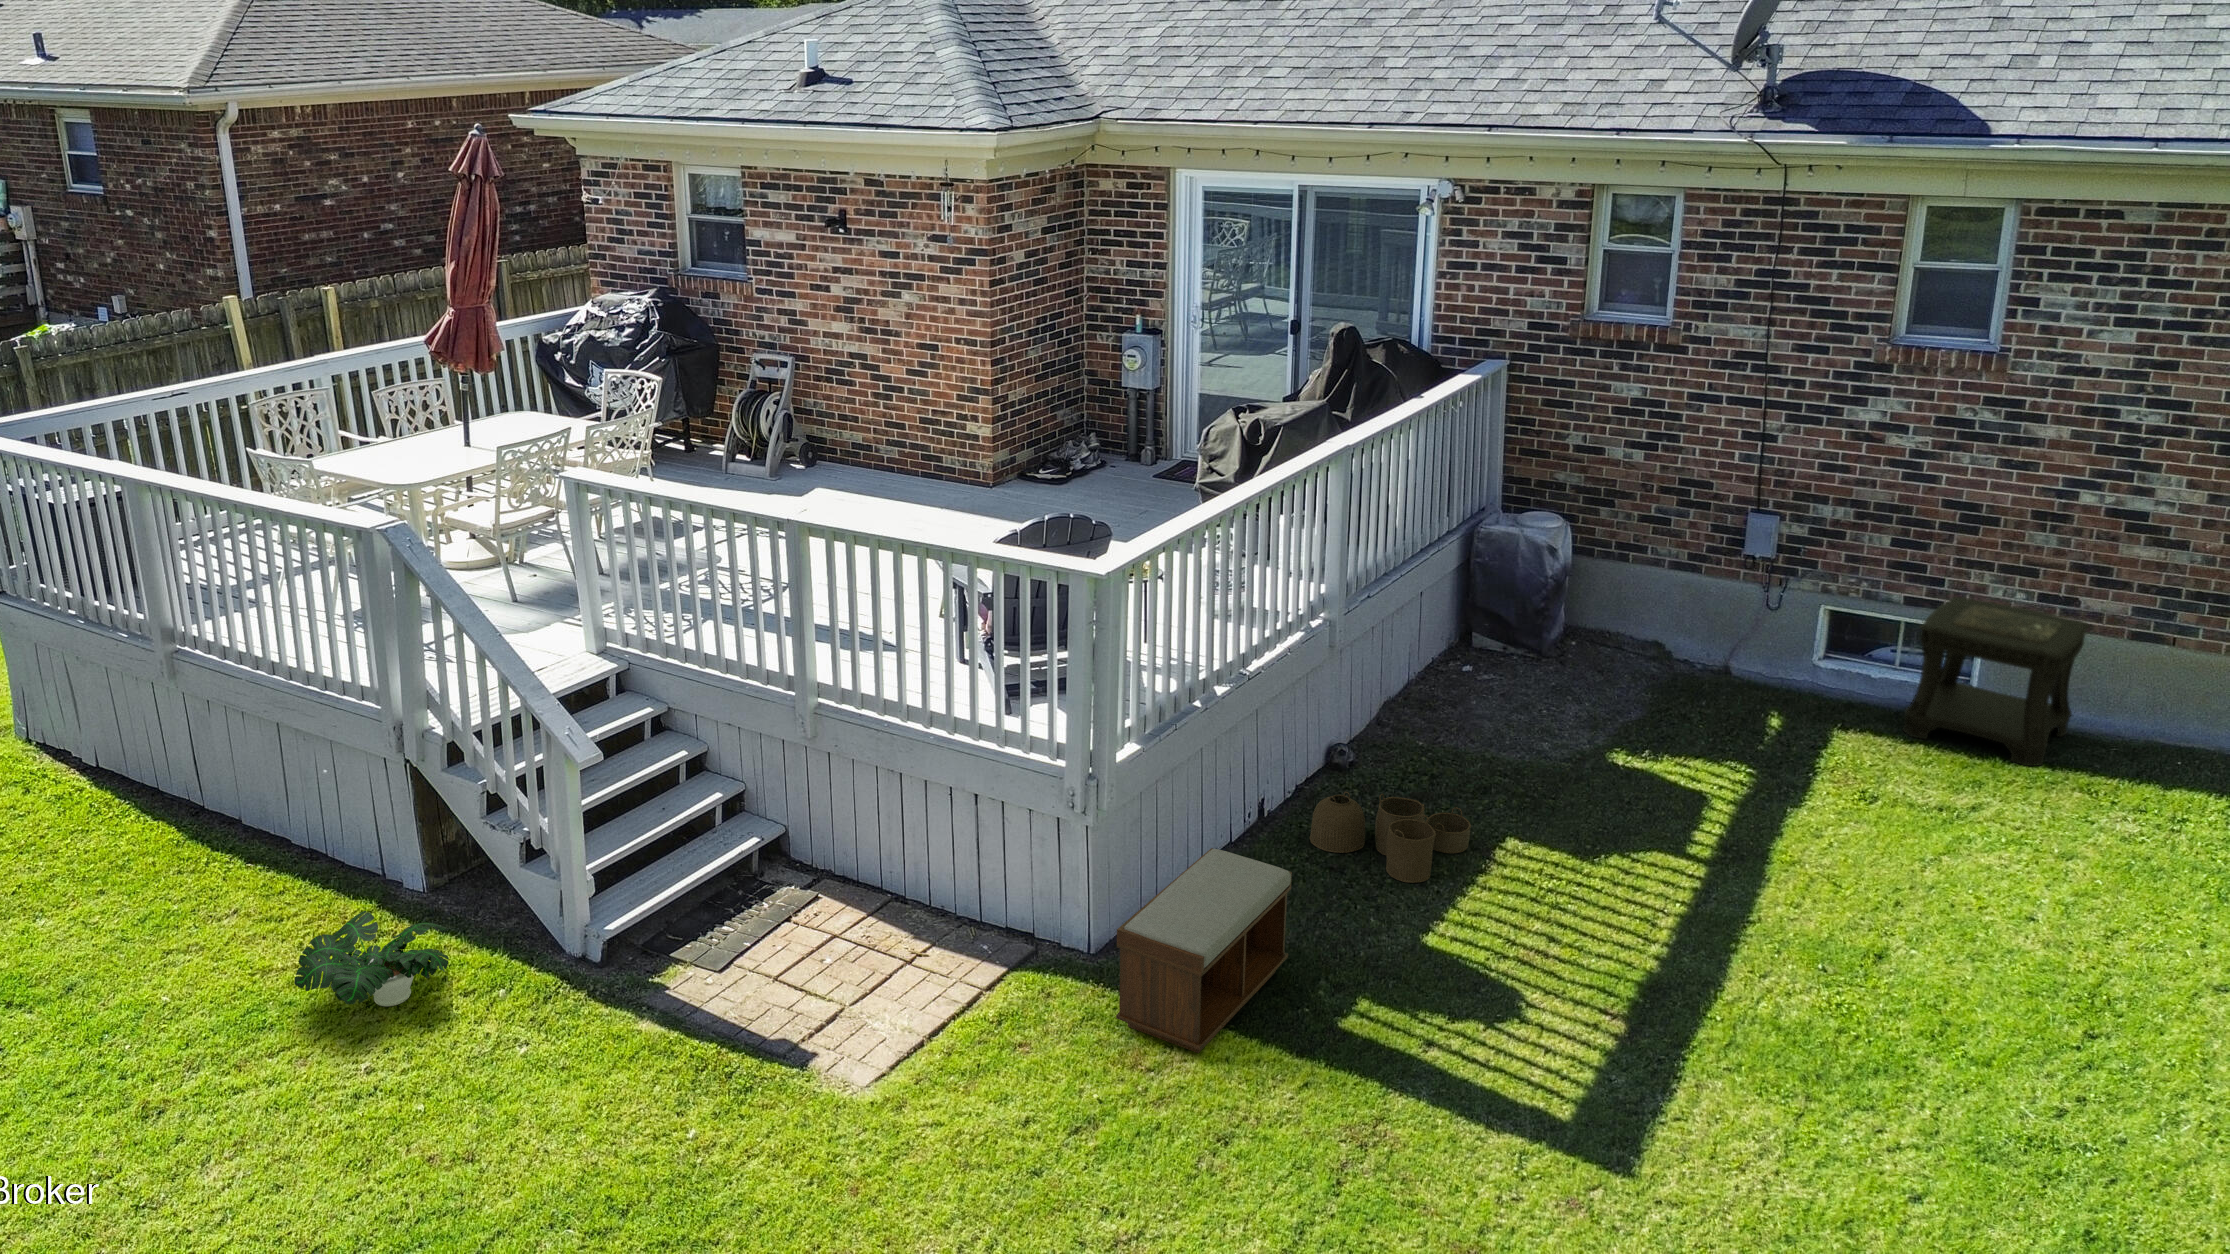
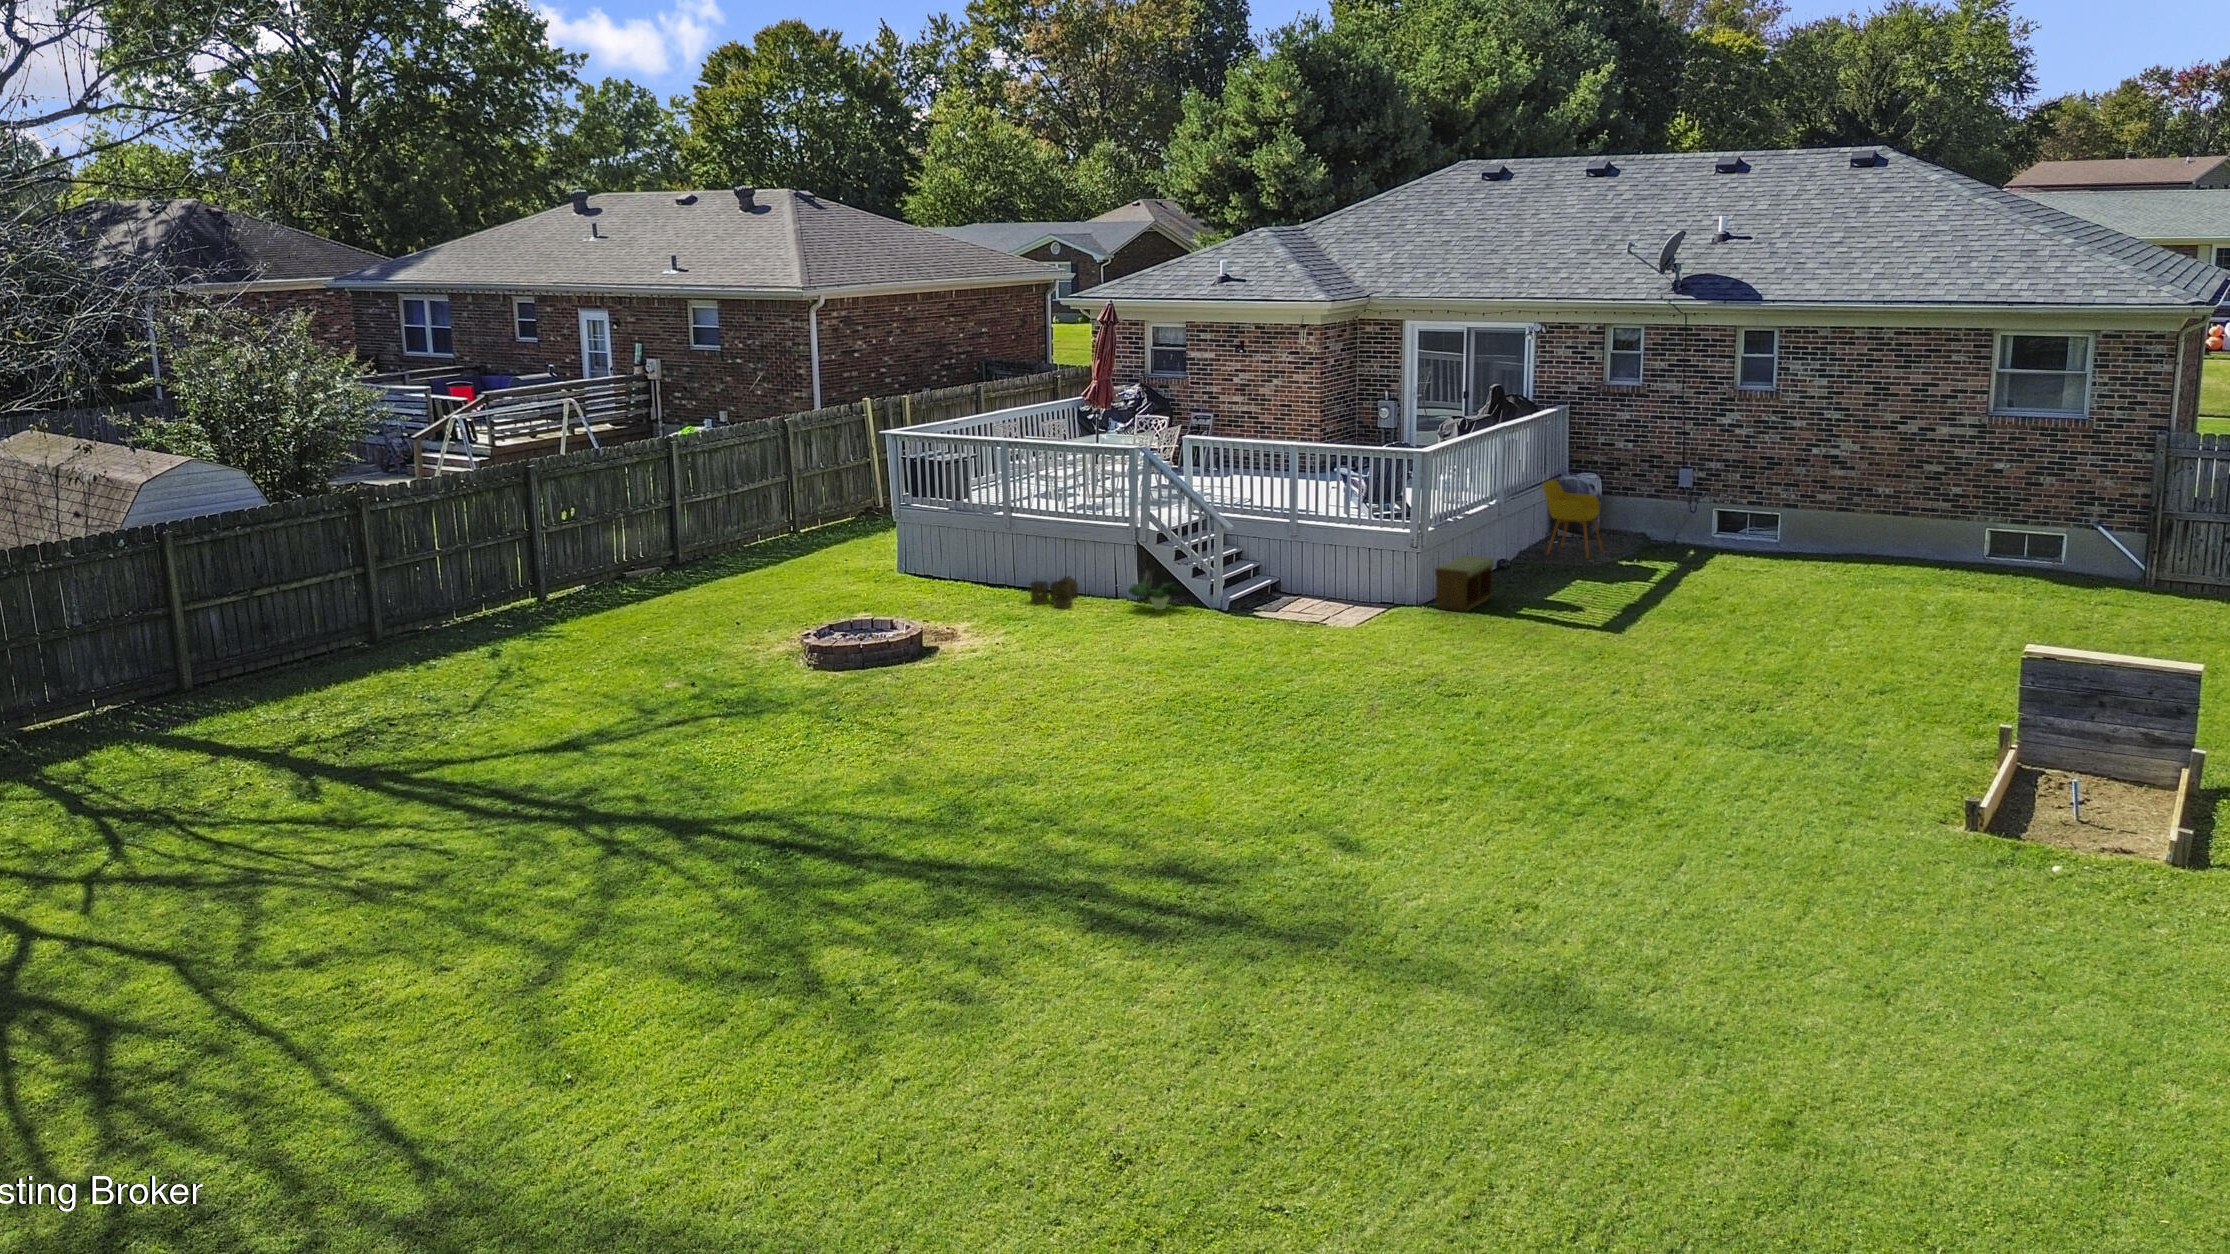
armchair: none [1441,551,1575,753] -> present [1542,479,1603,558]
side table: present [1903,597,2090,766] -> none [1744,498,1819,559]
woven basket: present [1310,792,1471,883] -> present [1030,576,1078,608]

